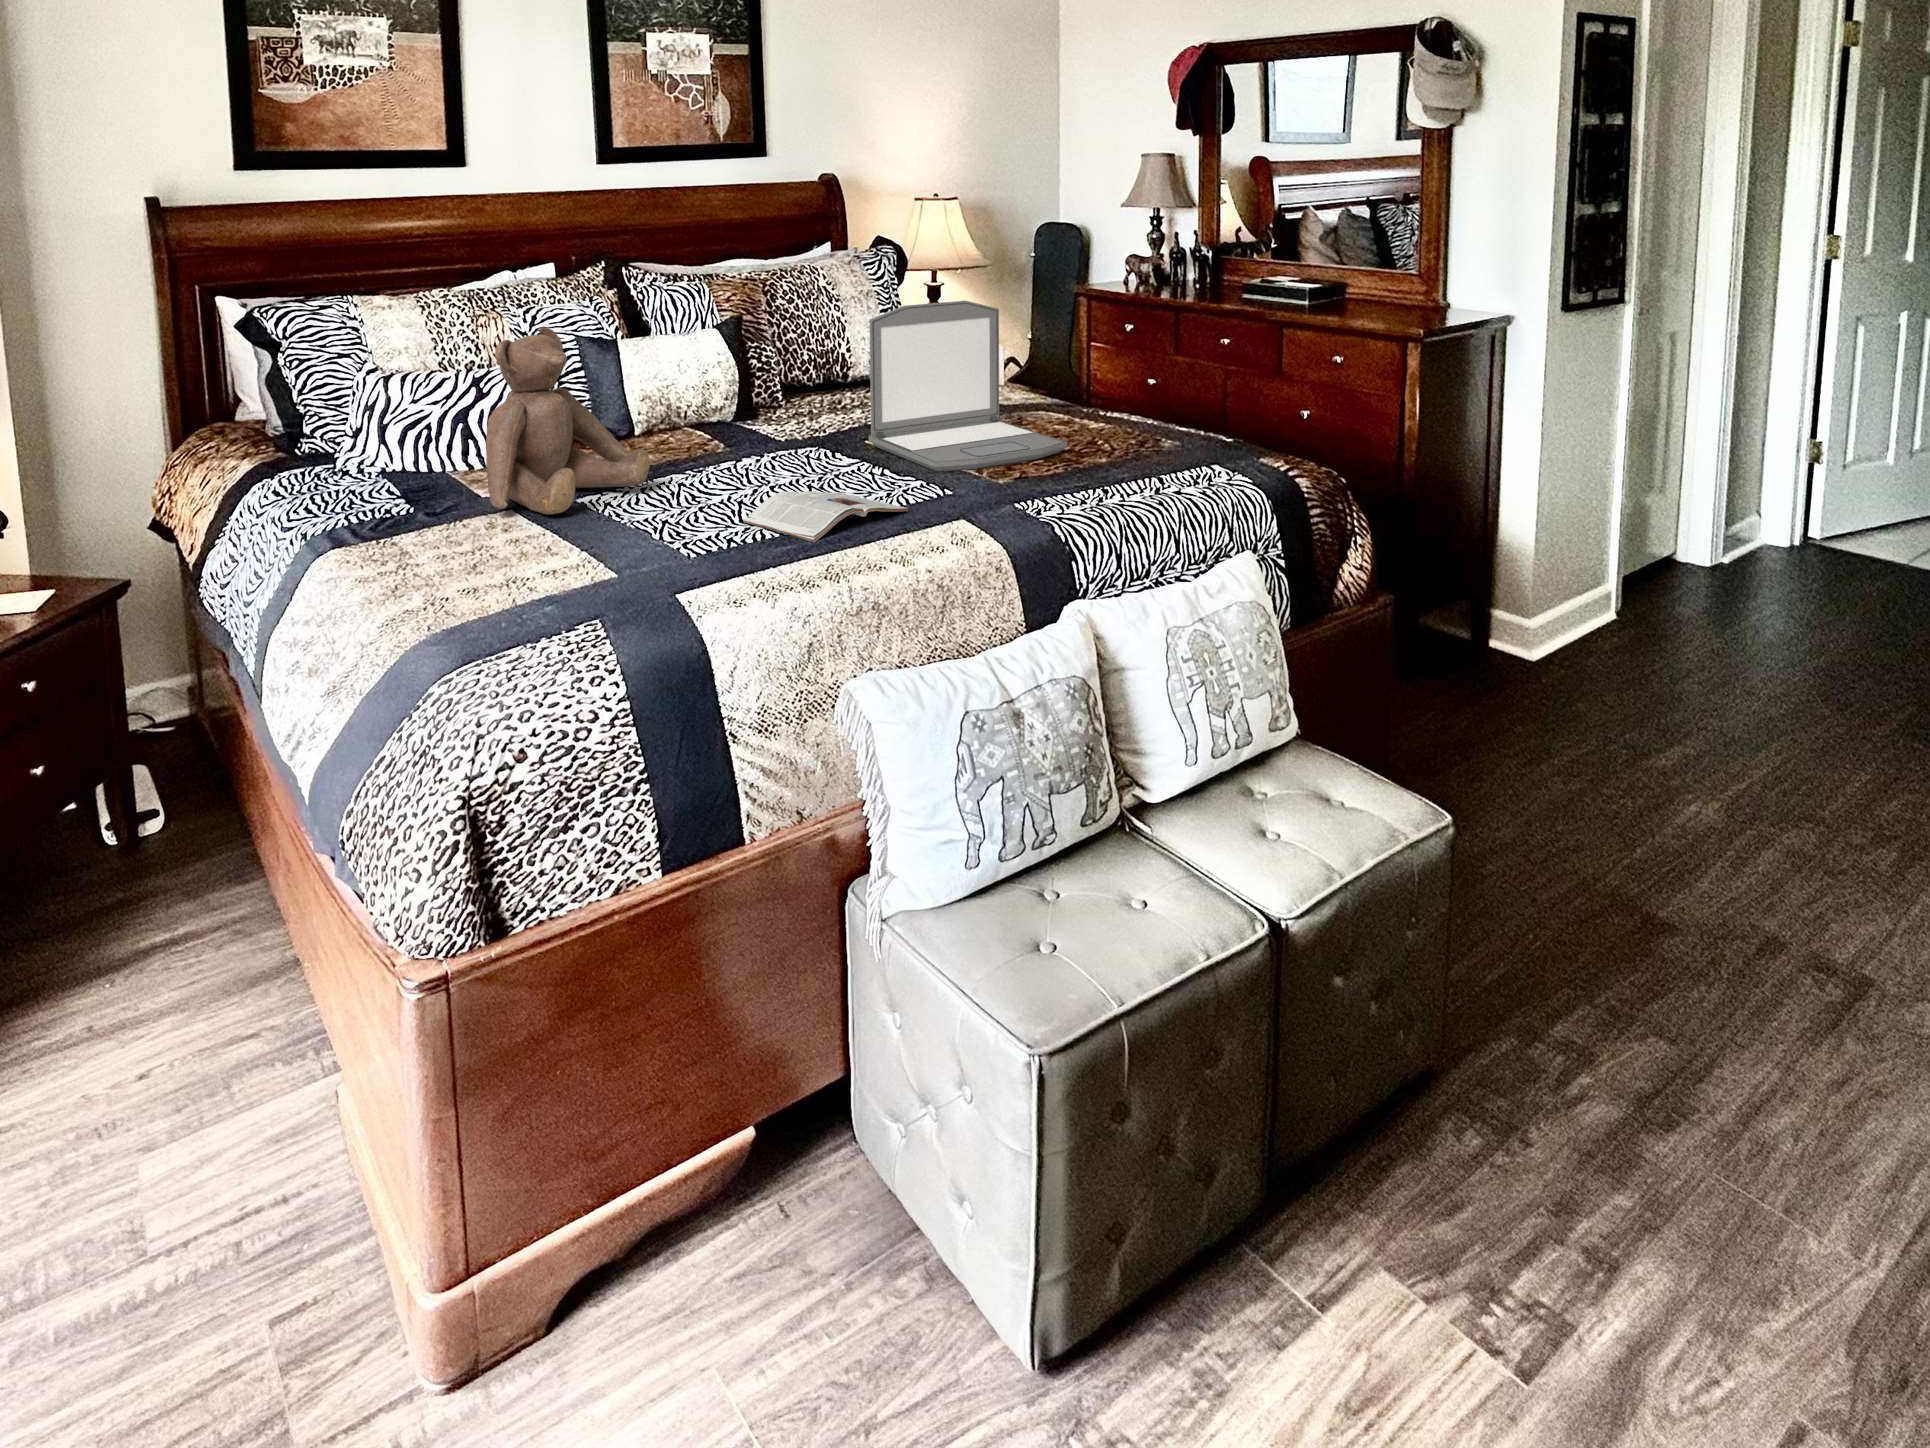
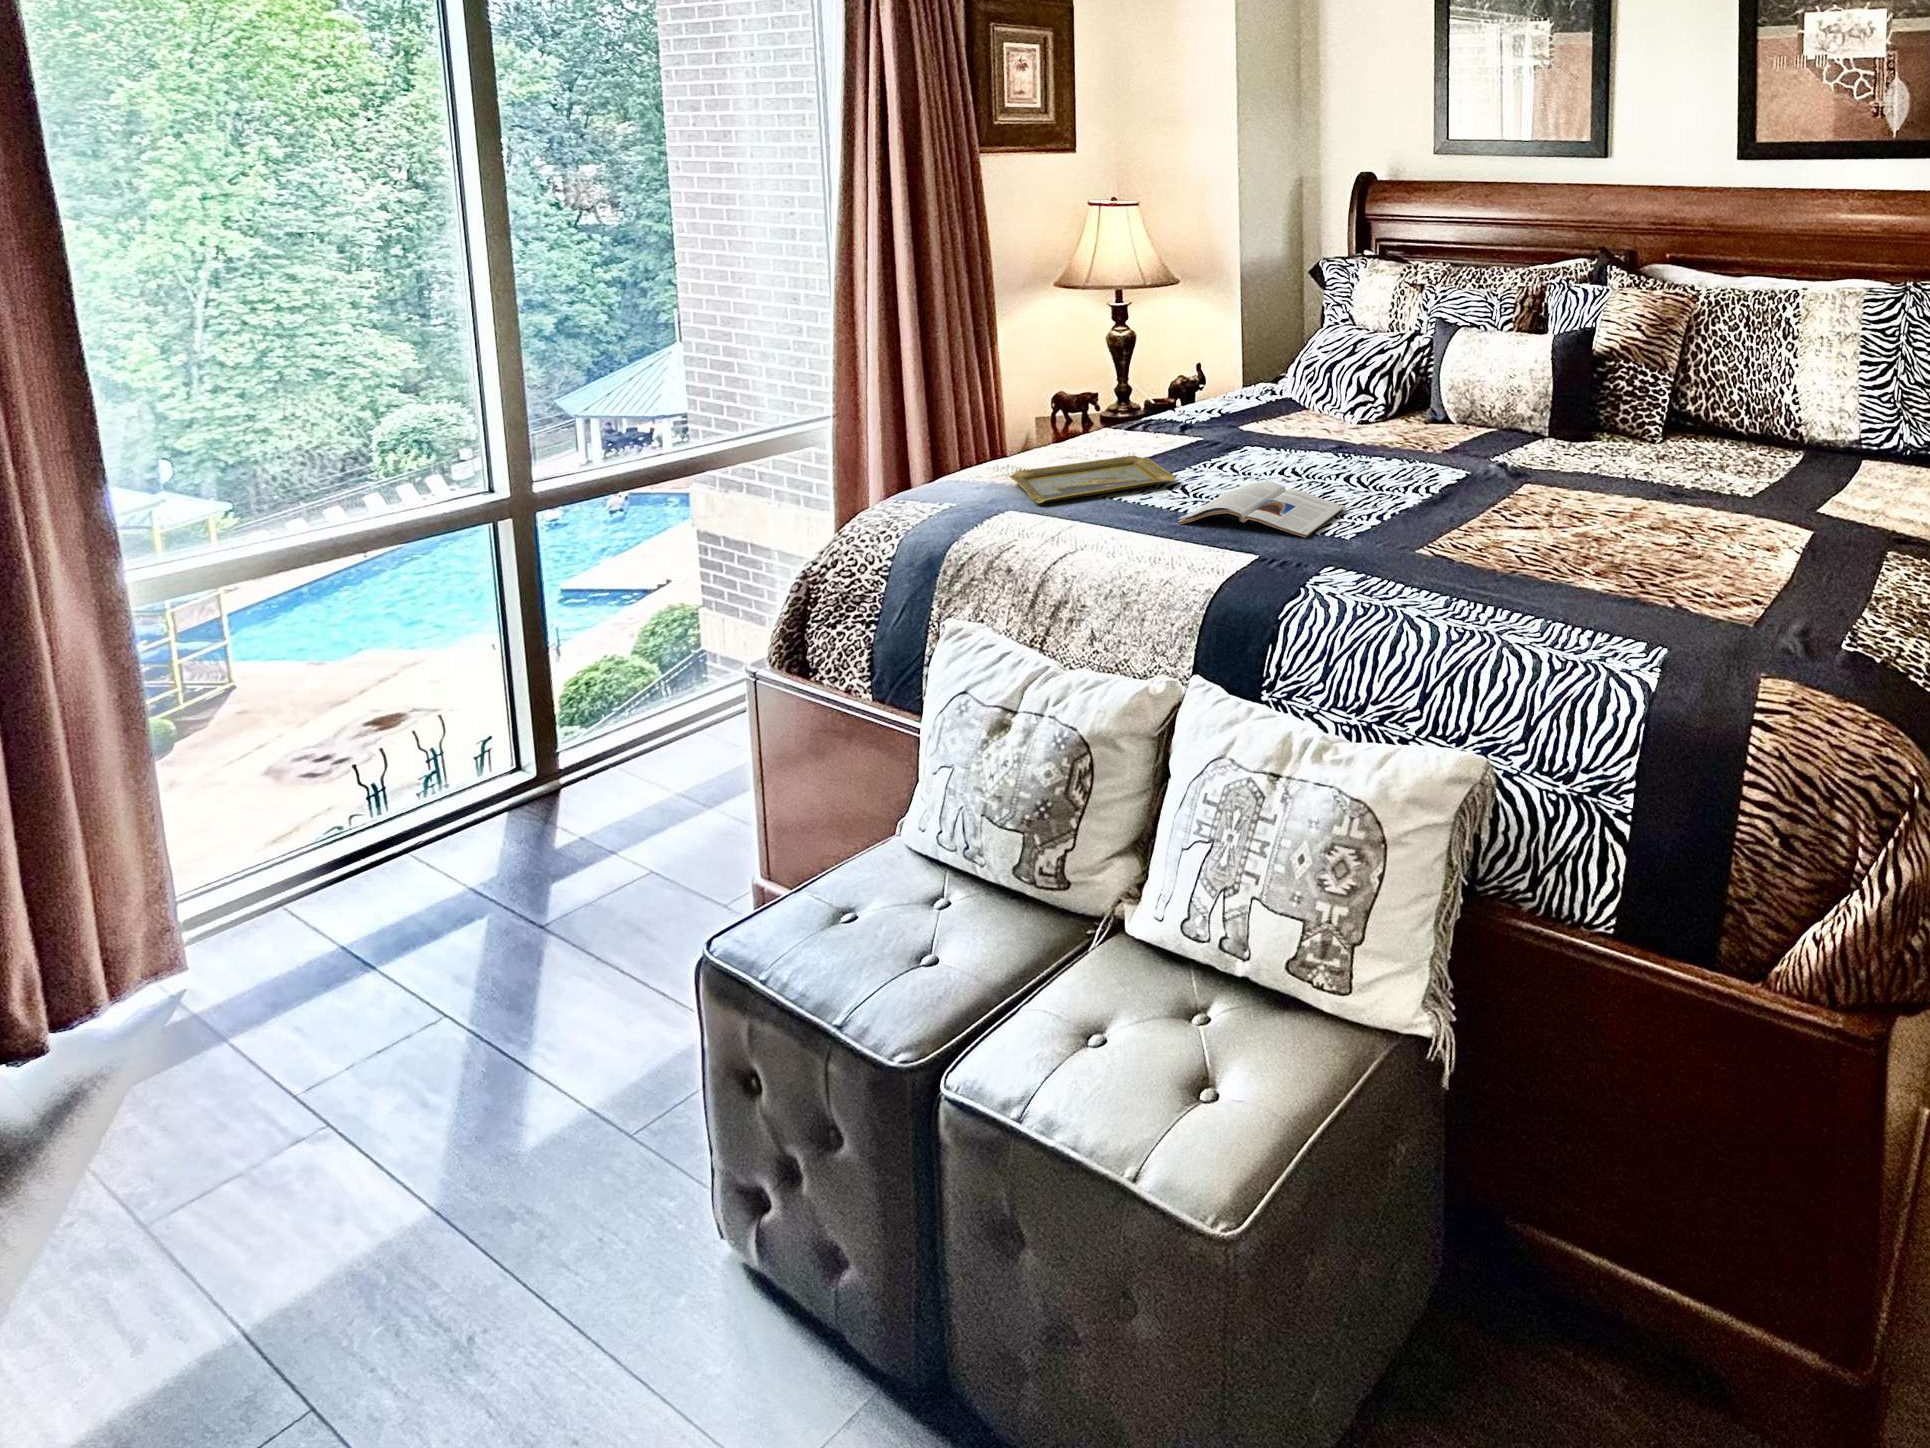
laptop: present [869,301,1068,472] -> none [1480,336,1730,564]
teddy bear: present [486,327,650,514] -> none [1190,297,1343,449]
tray: none [549,525,681,580] -> present [1009,456,1175,503]

